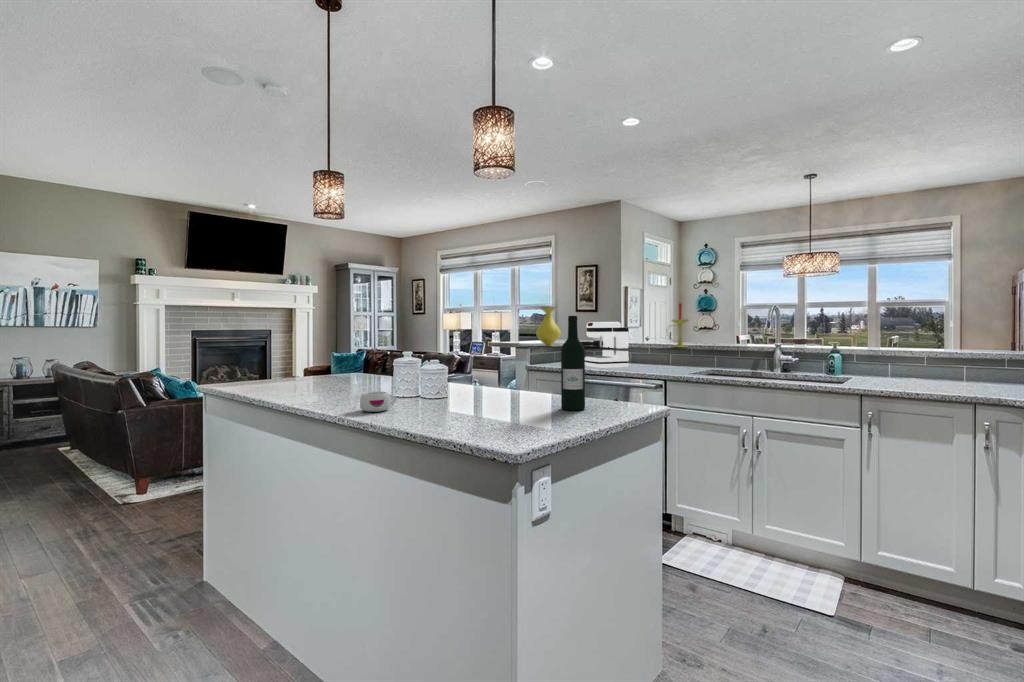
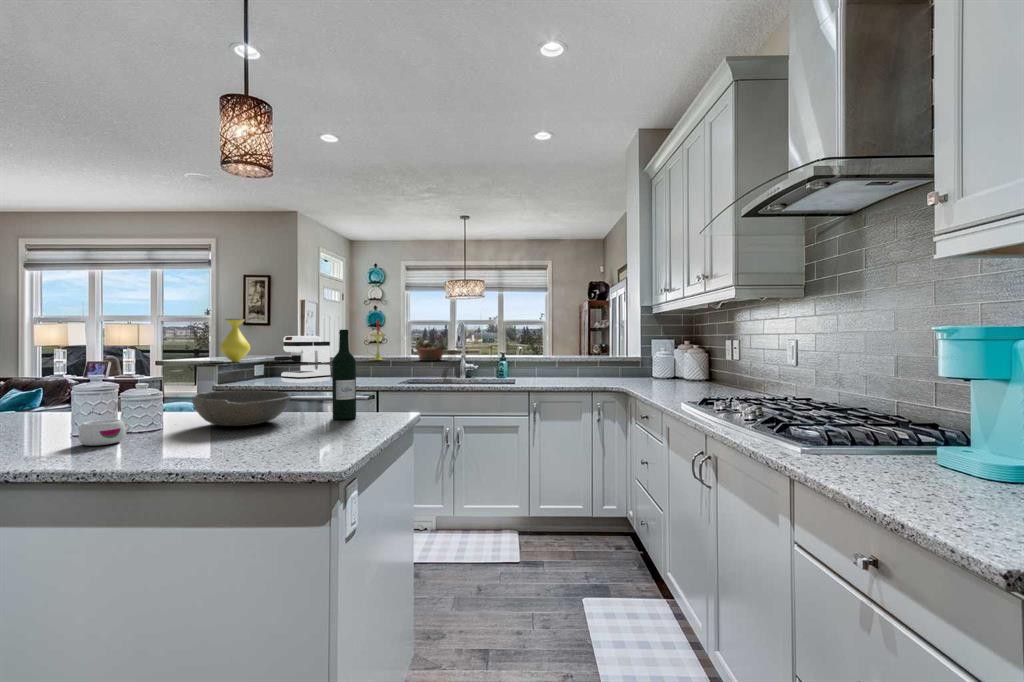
succulent planter: none [719,321,764,350] -> present [415,336,447,361]
bowl: none [443,373,524,406] -> present [192,391,291,426]

